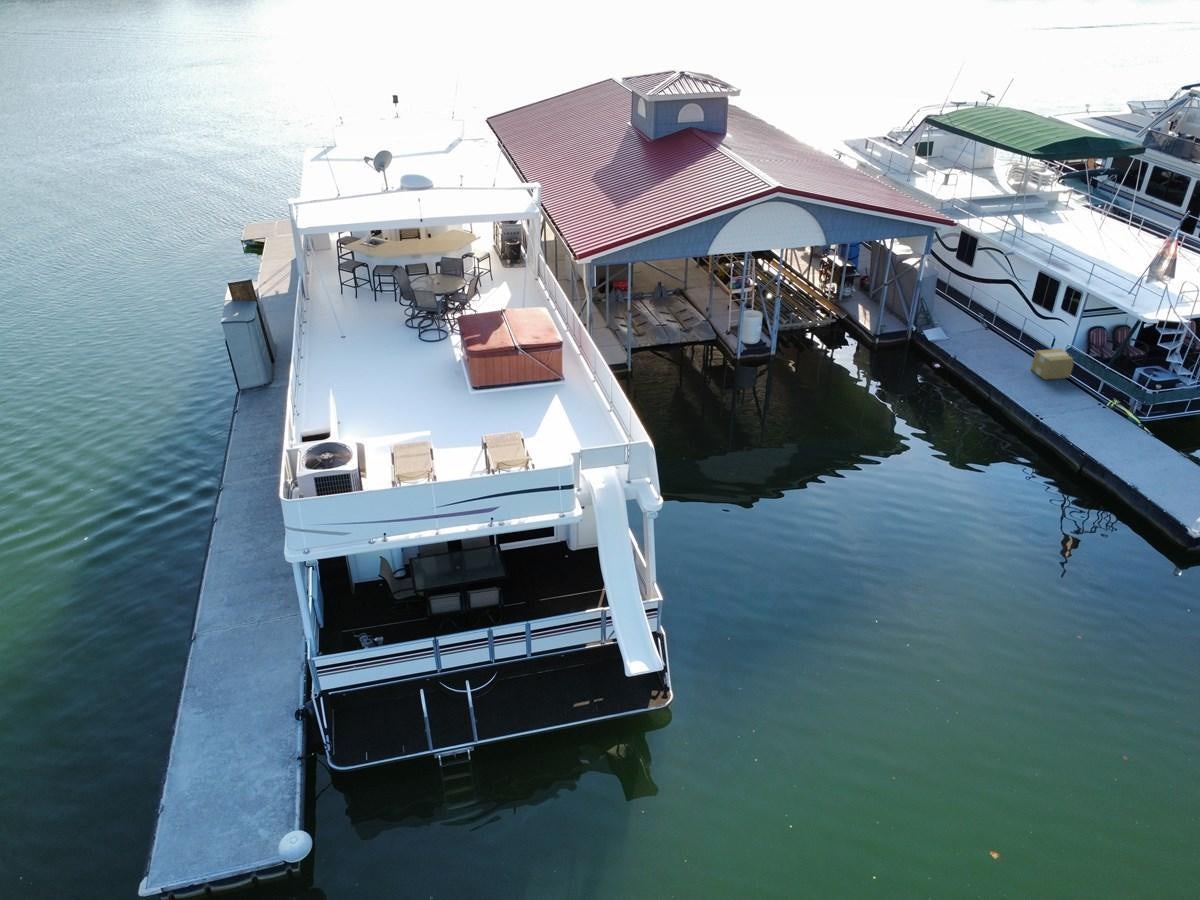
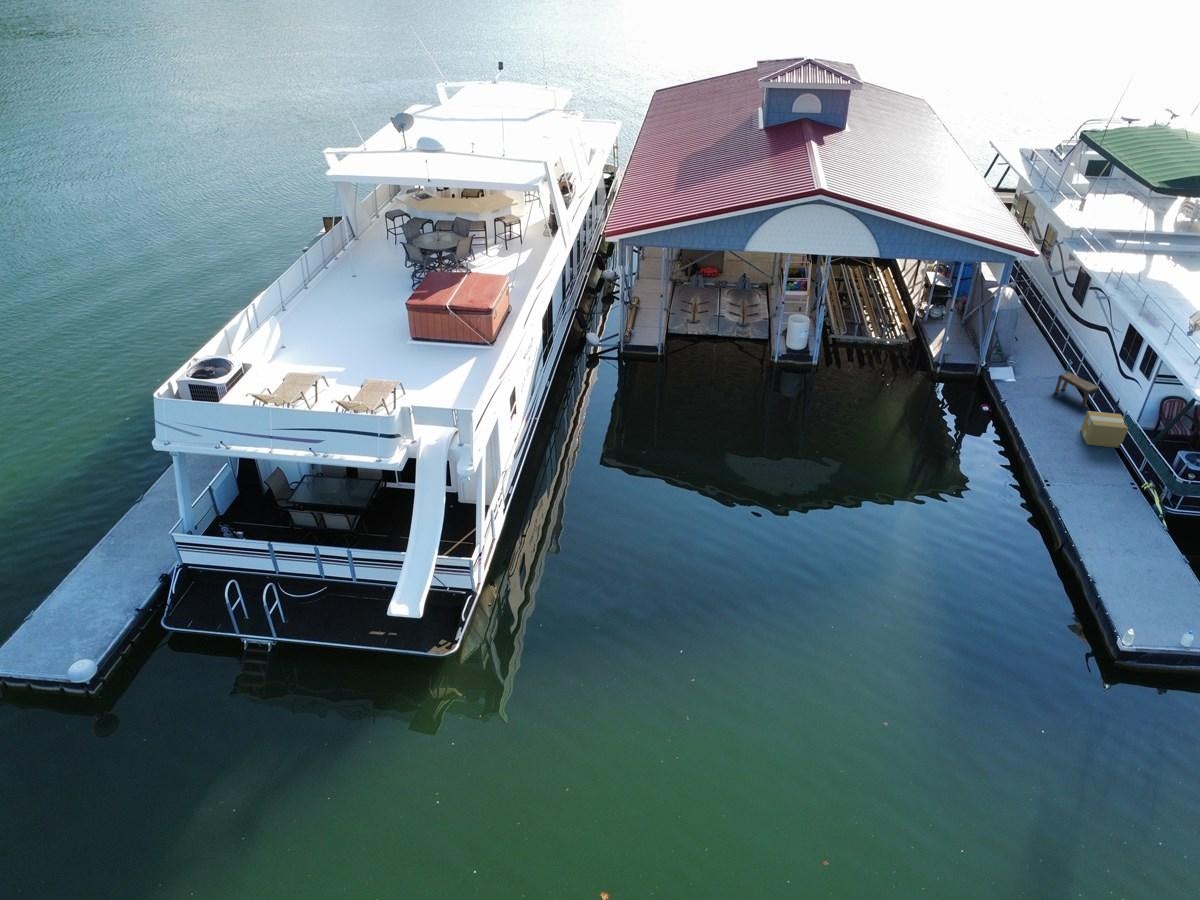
bench: none [987,323,1027,351] -> present [1055,373,1099,407]

